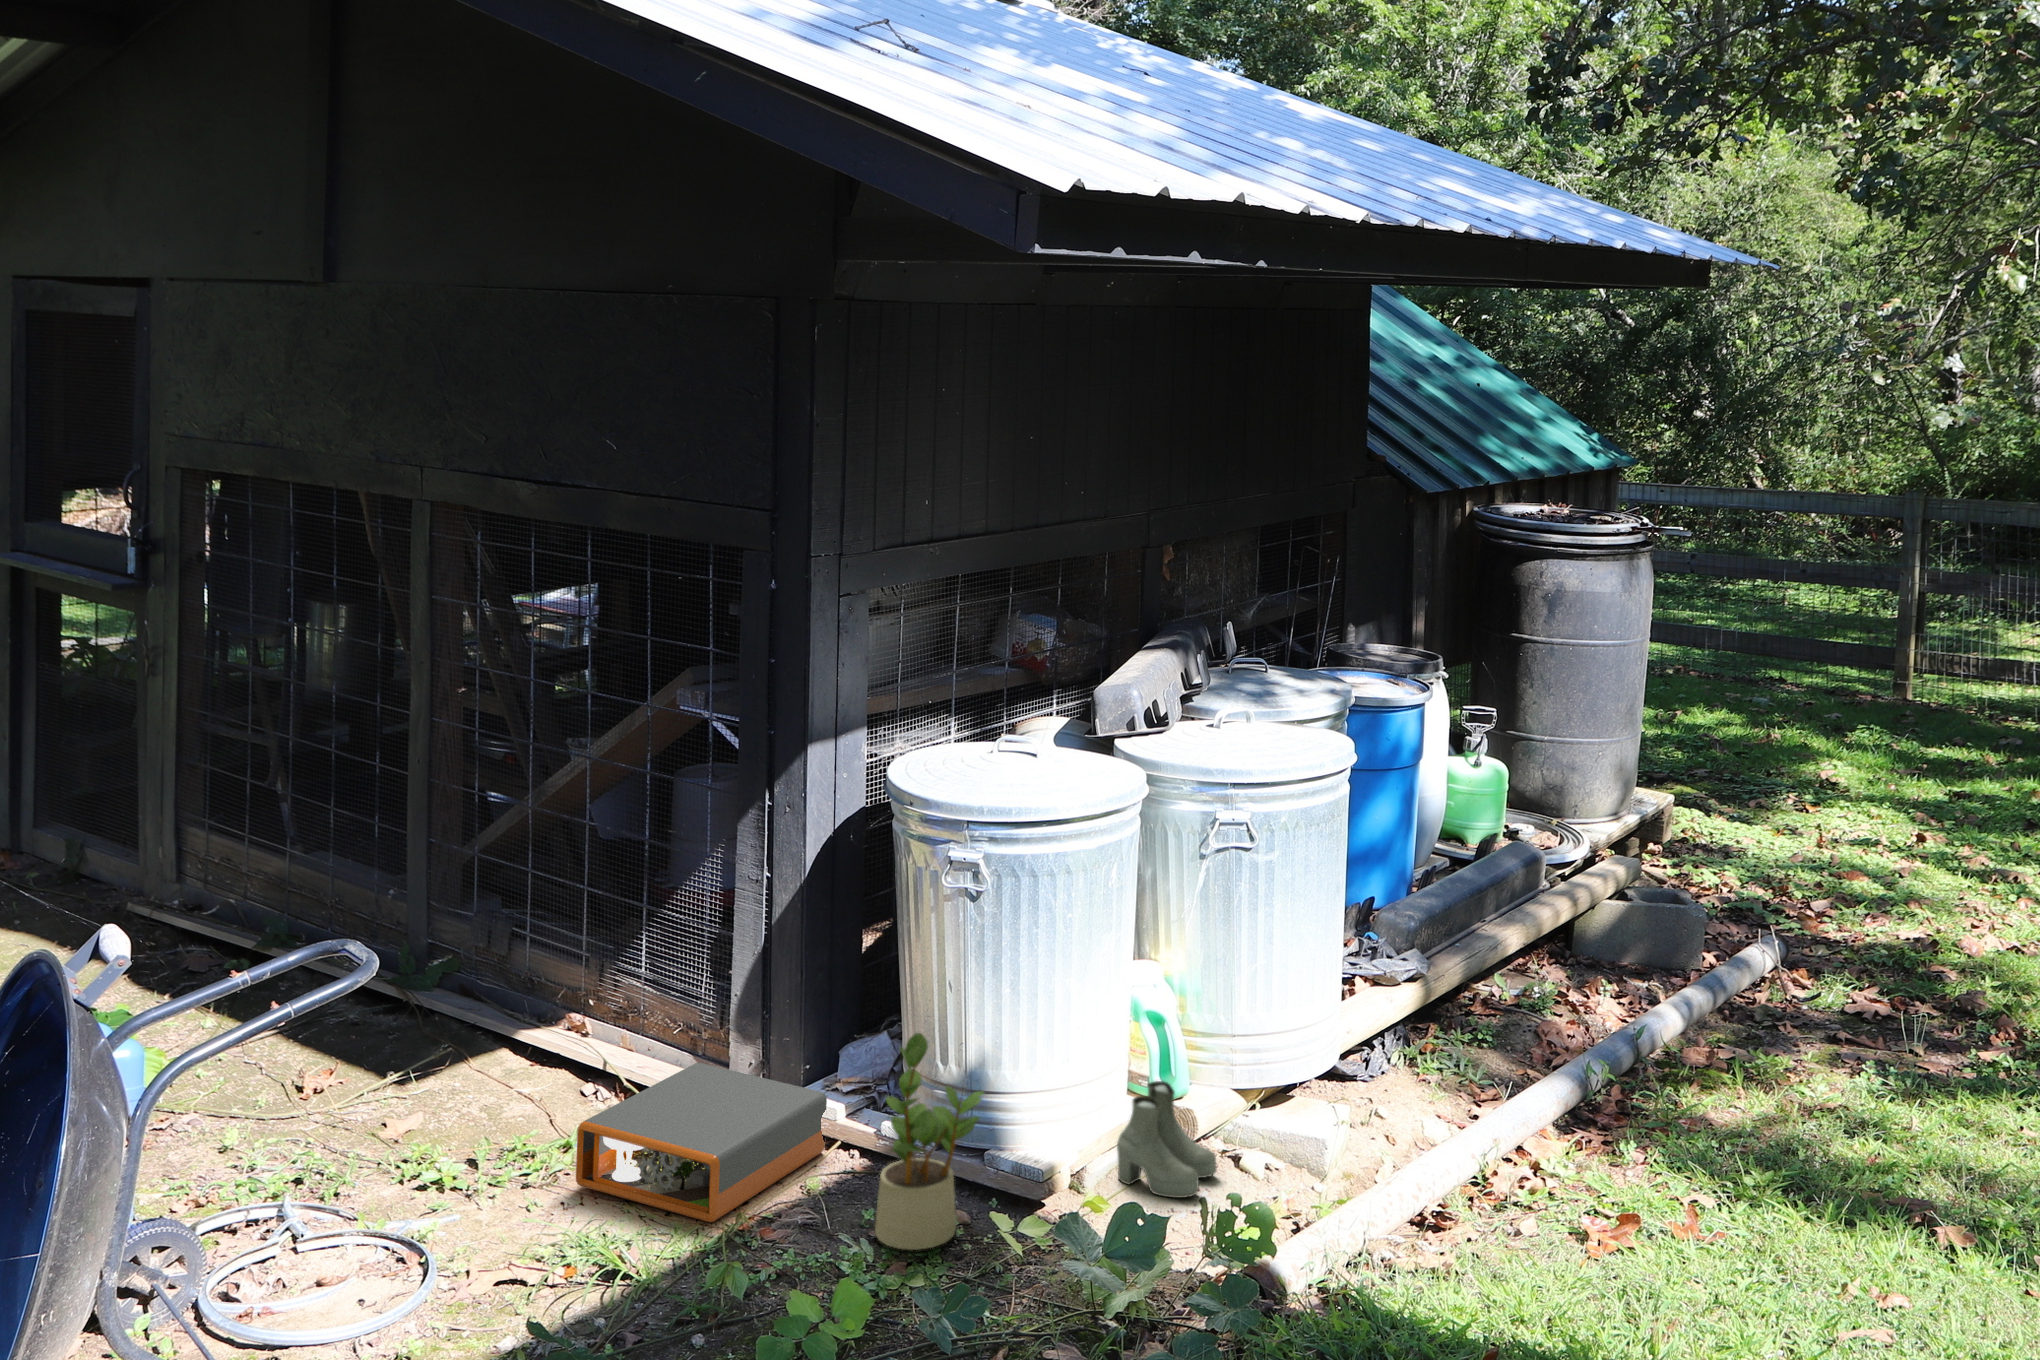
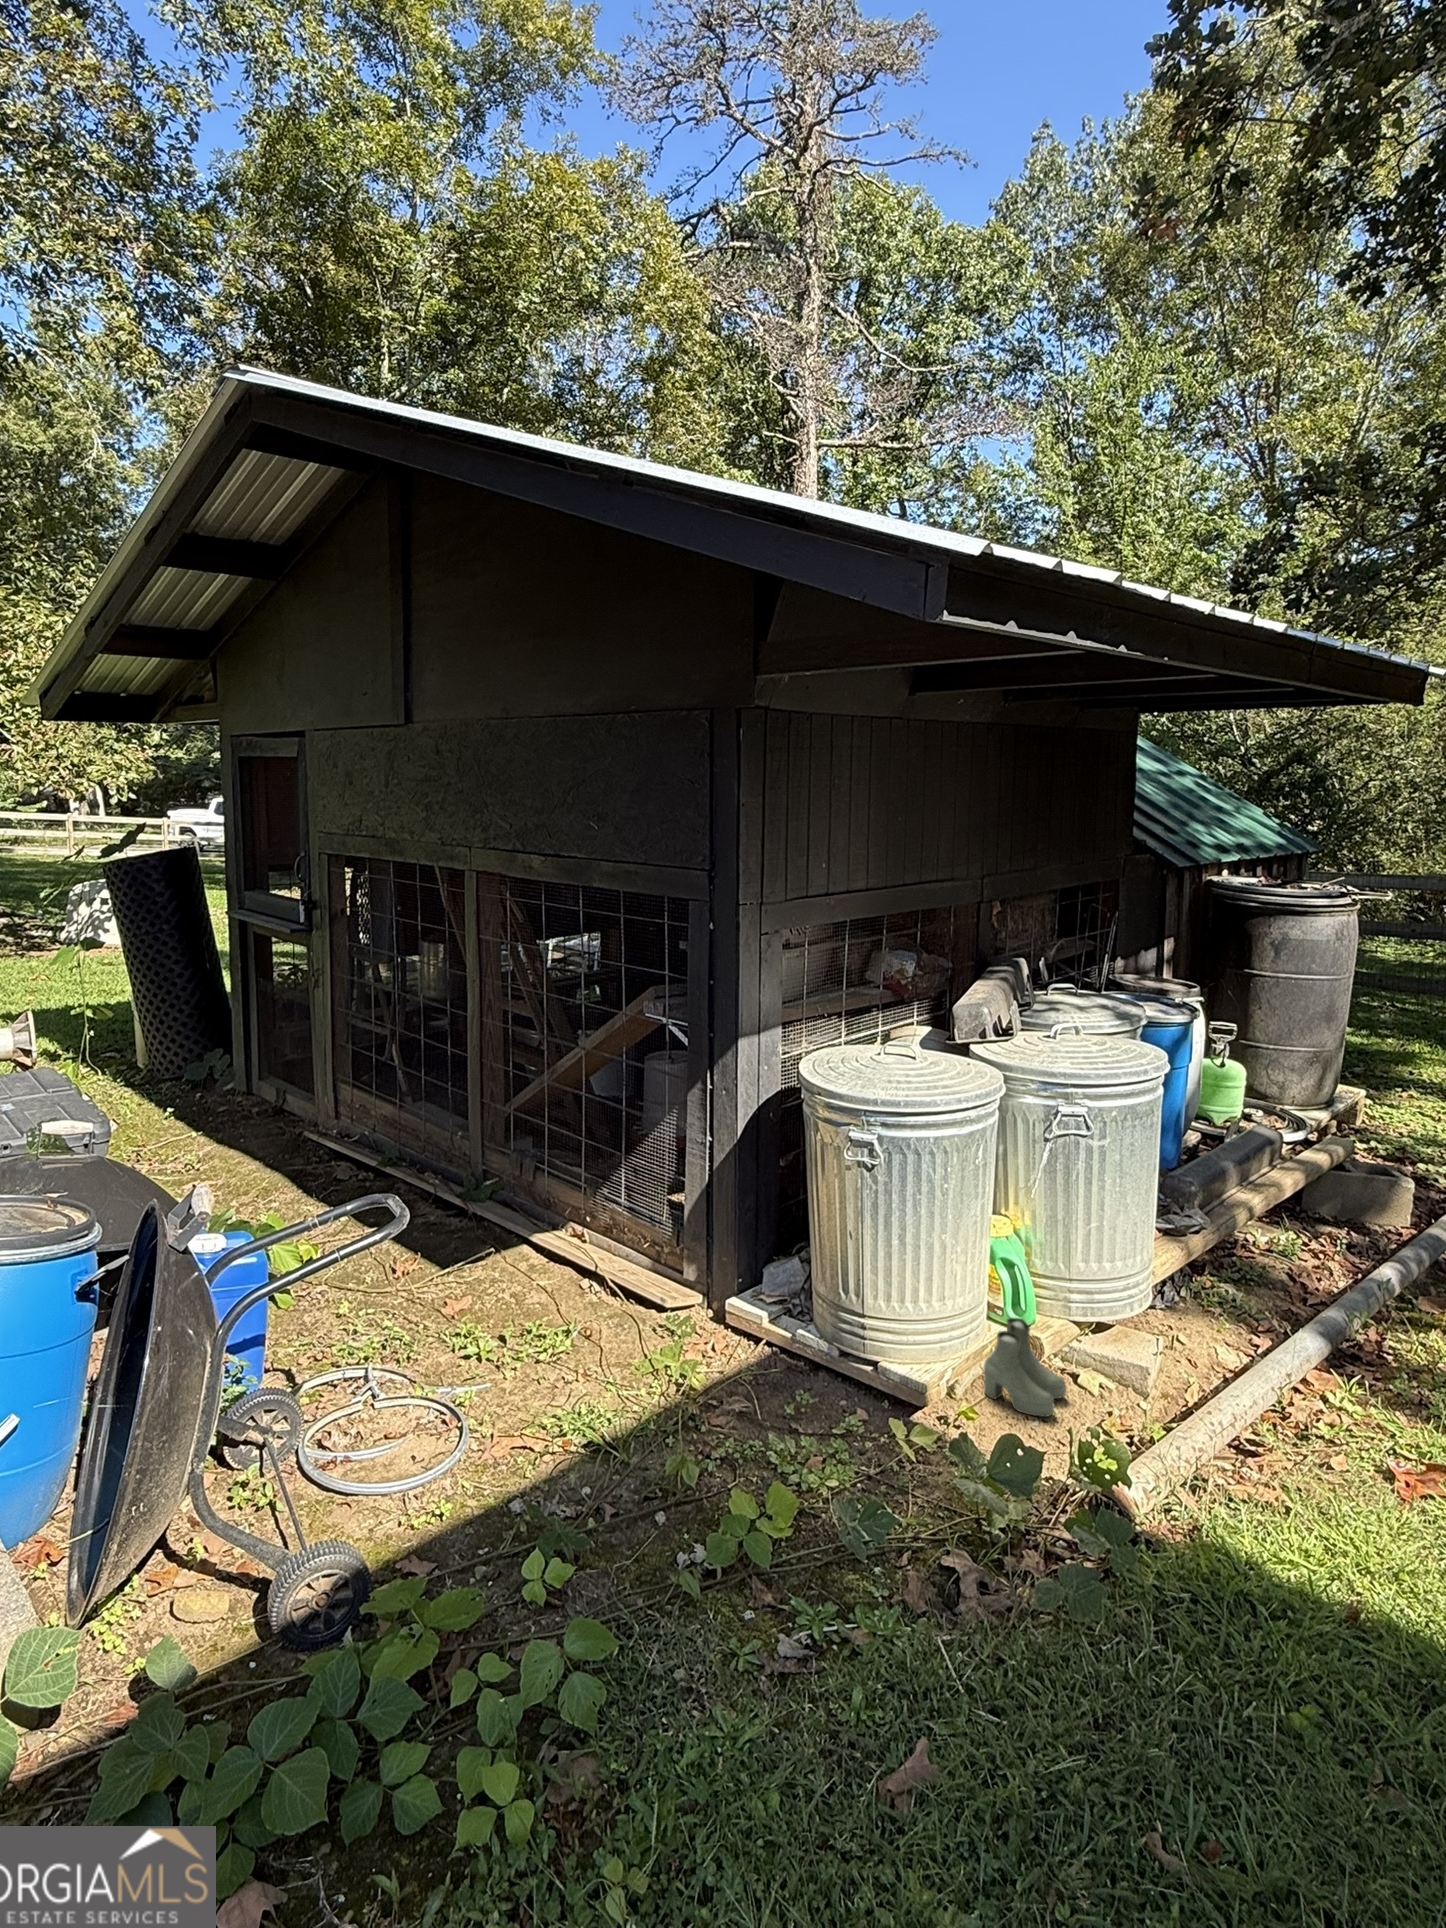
potted plant: present [875,1033,984,1250] -> none [795,1277,881,1446]
storage box: present [576,1063,827,1222] -> none [573,1272,754,1403]

